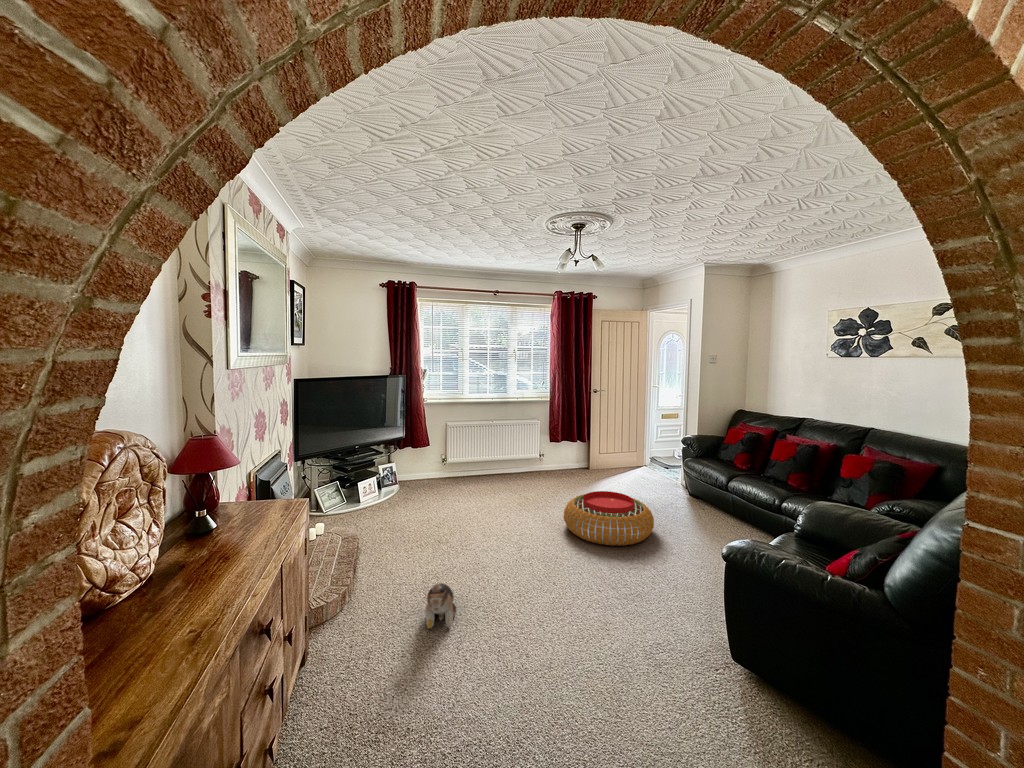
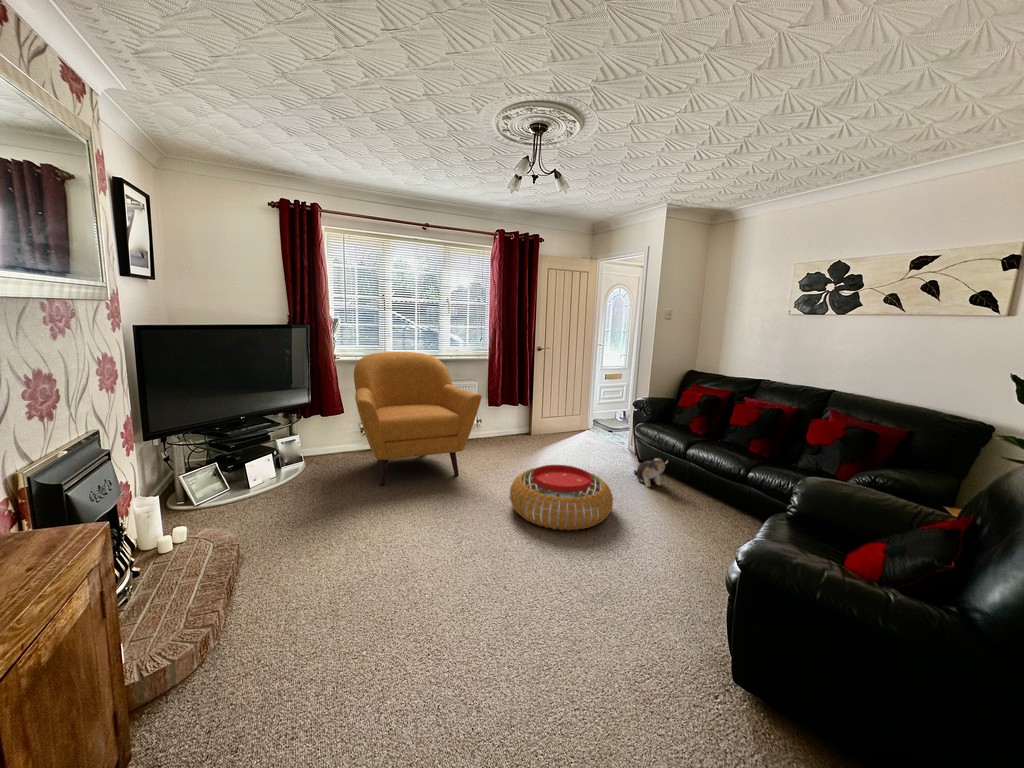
armchair: none [440,396,542,505] -> present [354,352,482,485]
plush toy: present [426,583,456,629] -> present [634,458,668,487]

